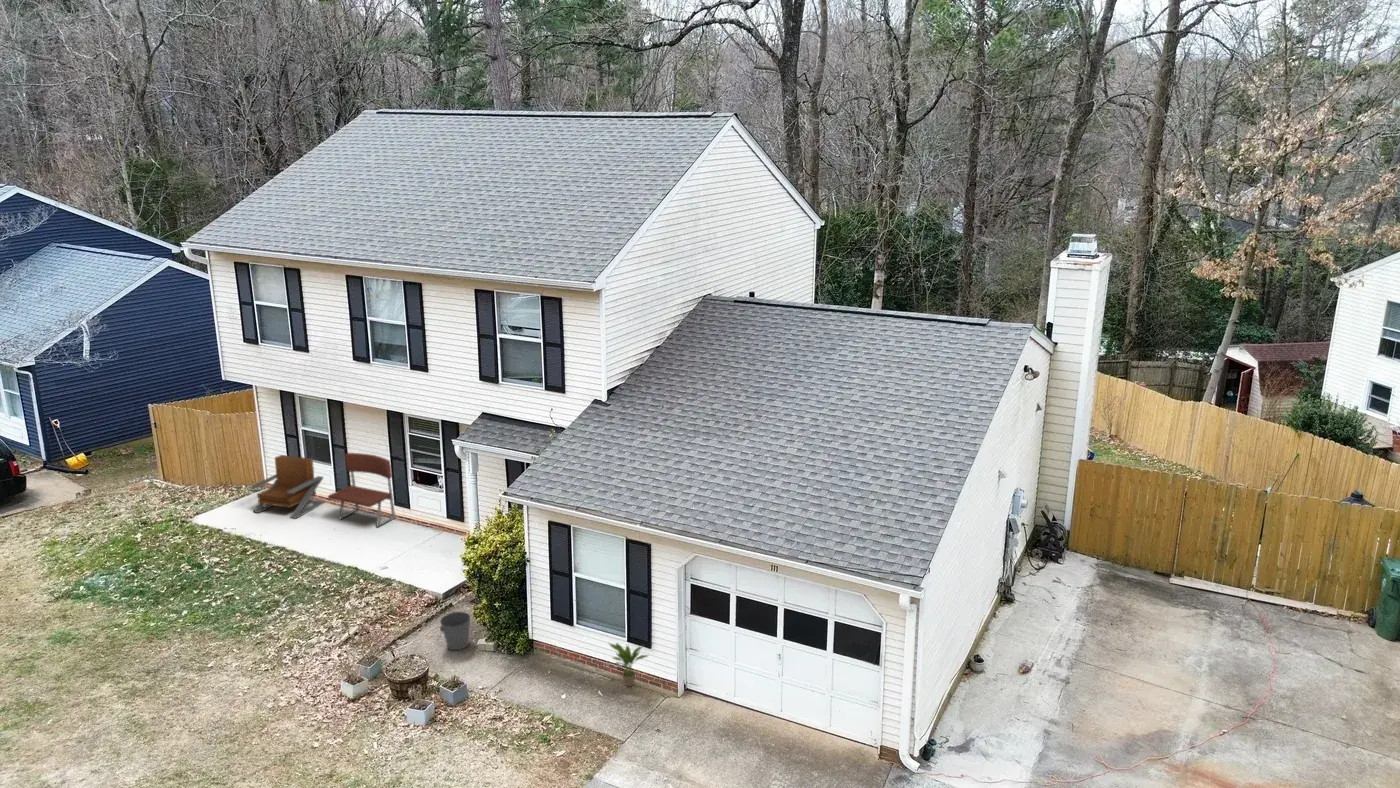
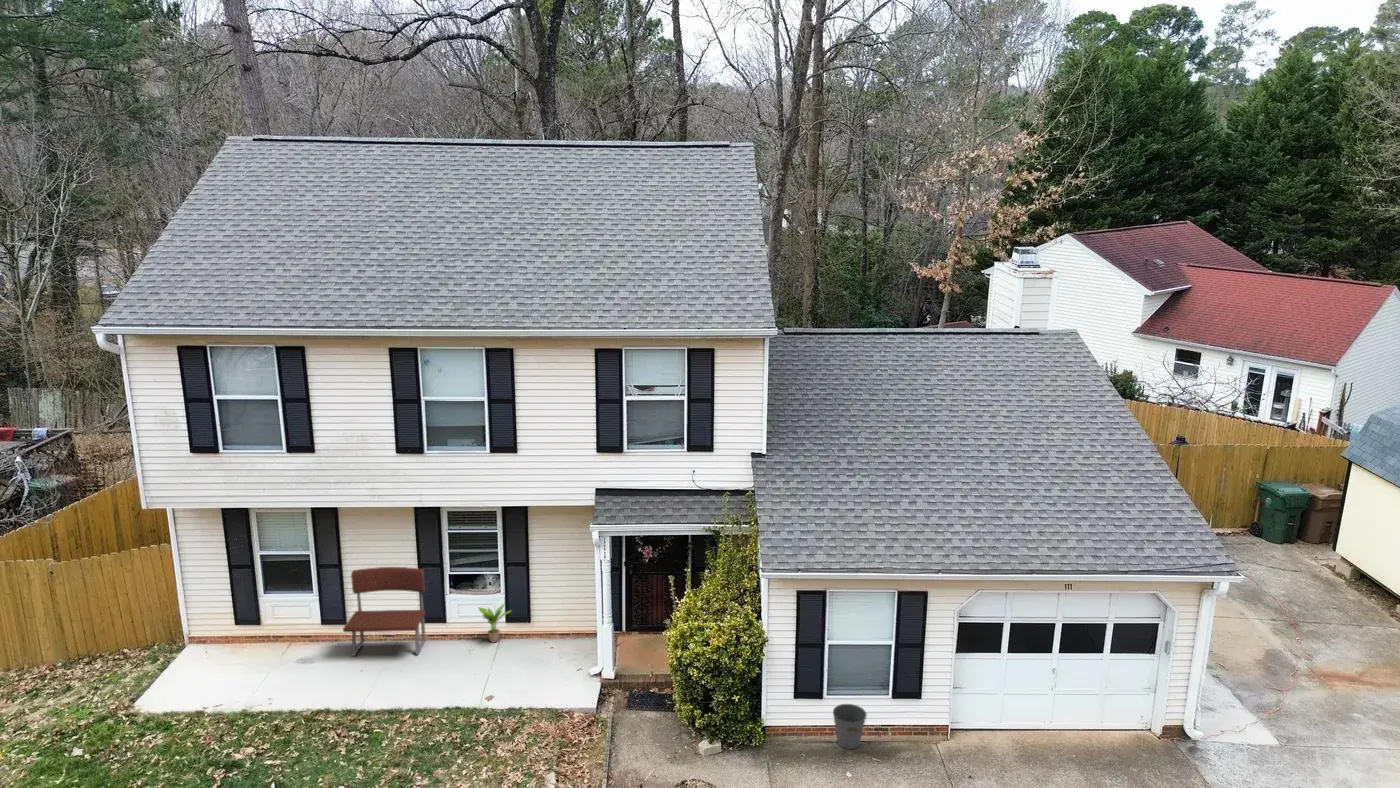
lounge chair: present [250,455,325,518] -> none [209,587,304,674]
bucket: present [440,612,470,650] -> present [833,704,867,749]
potted plant: present [610,643,647,686] -> present [479,604,510,642]

